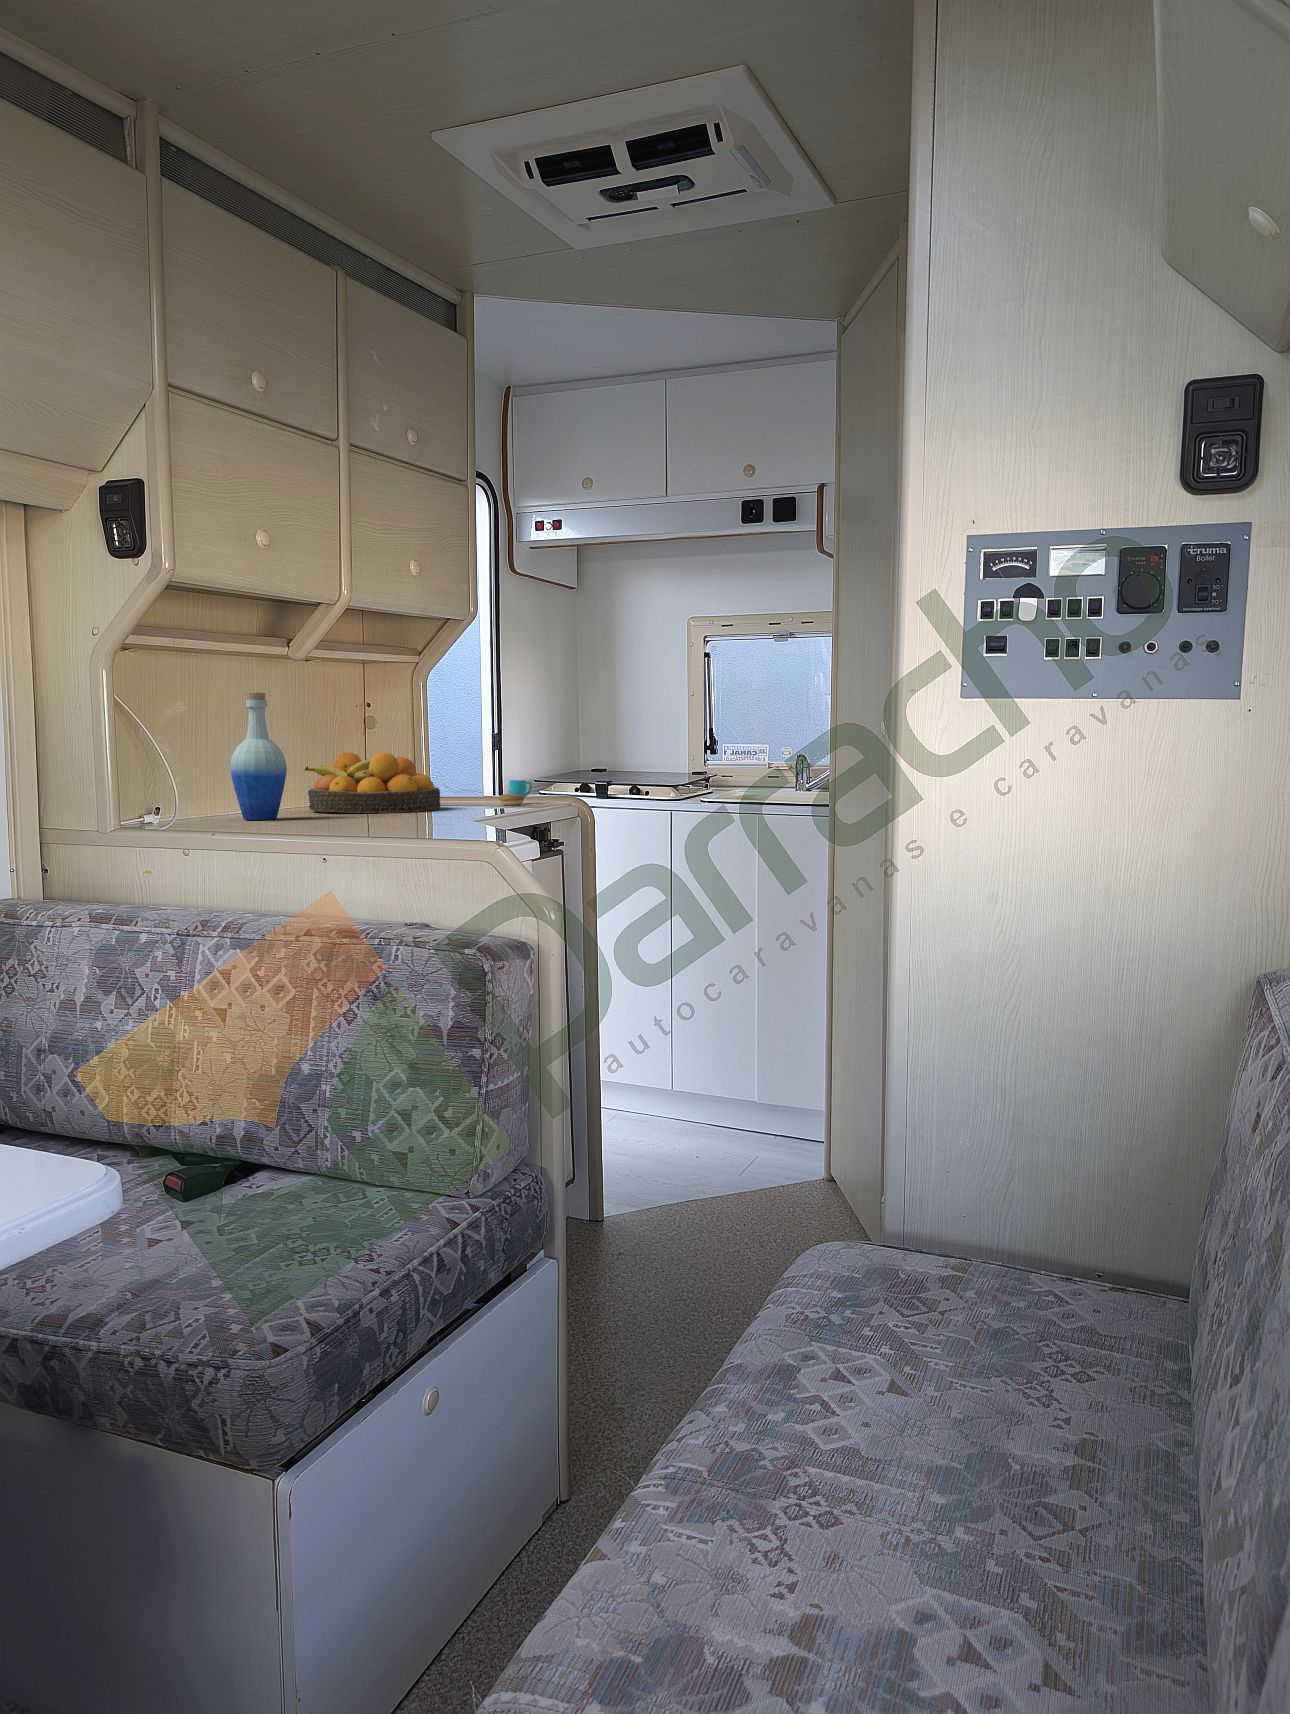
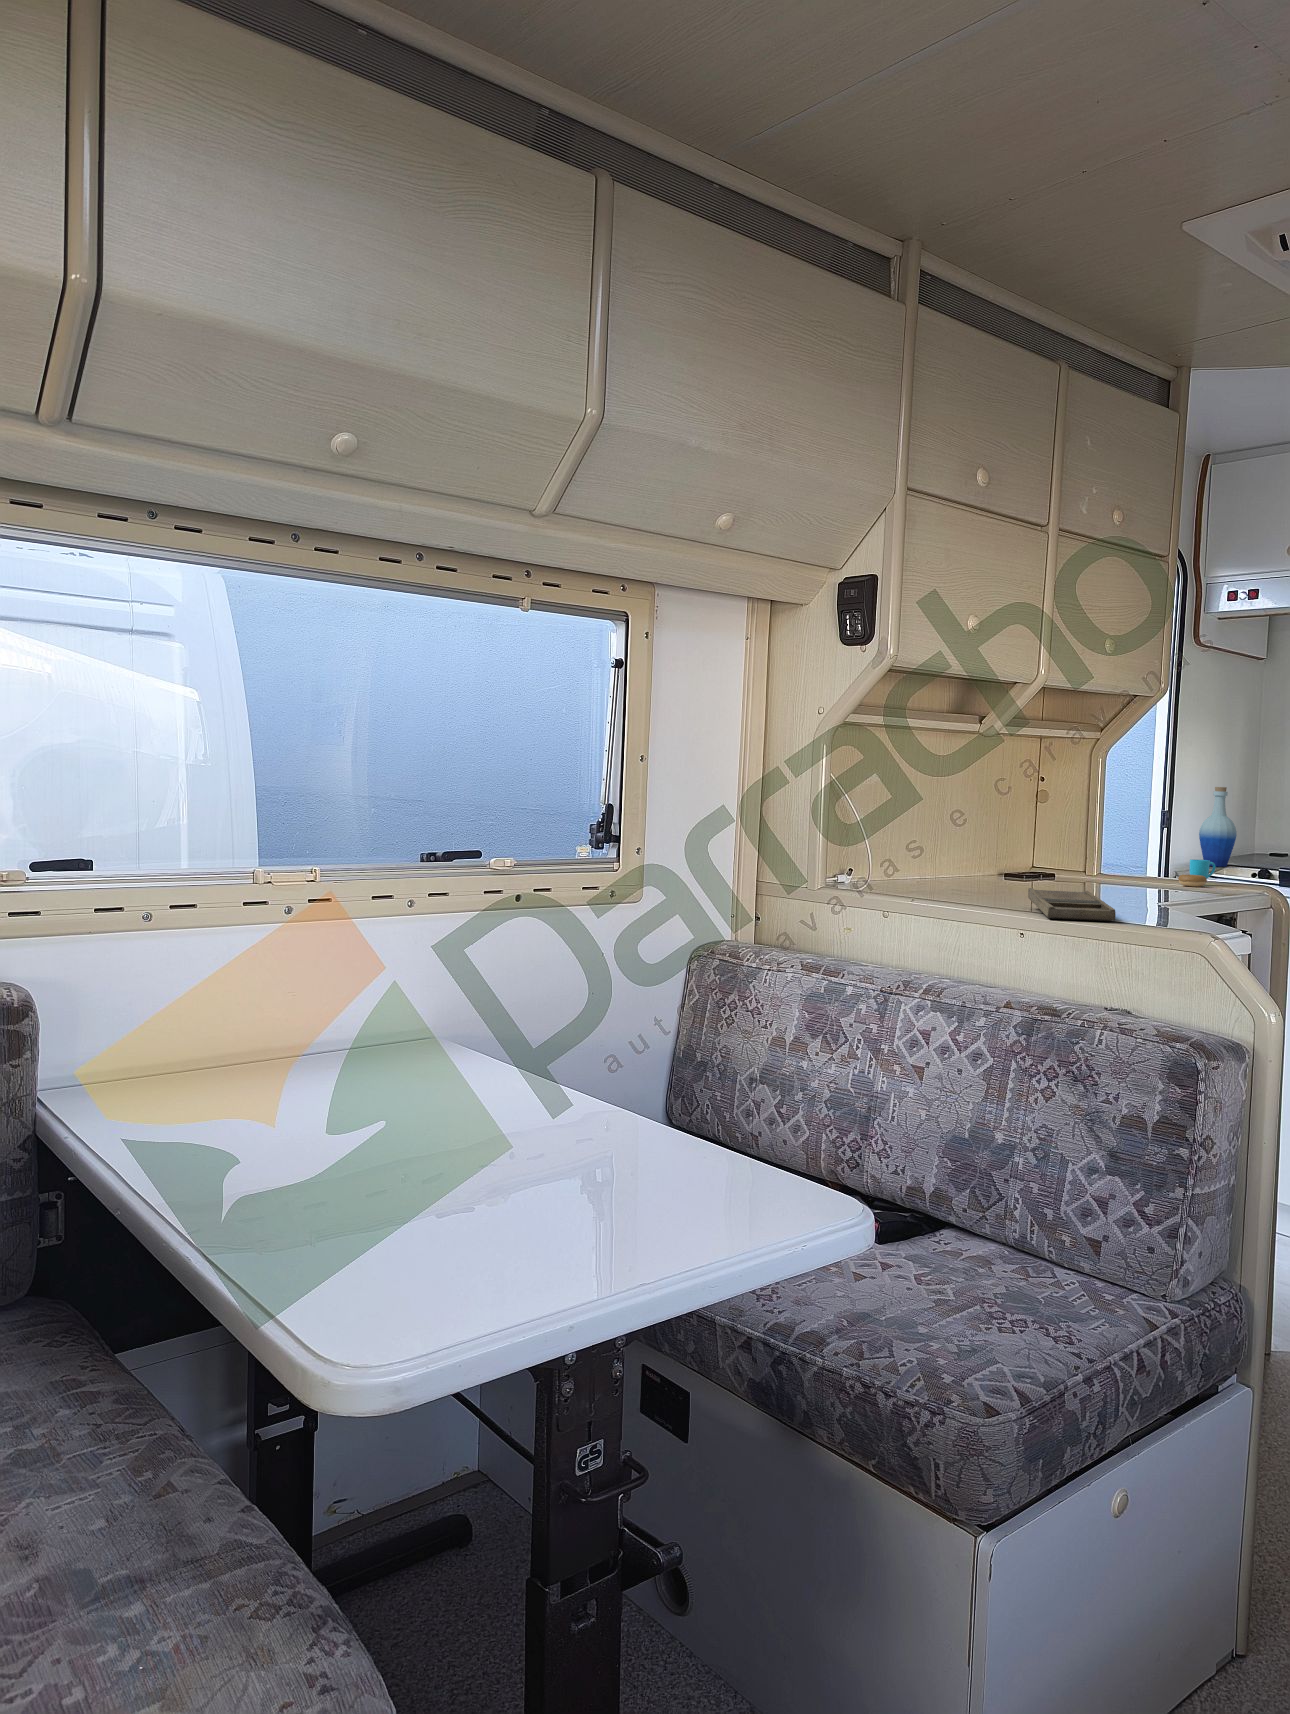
bottle: present [230,693,287,820] -> present [1199,787,1237,867]
fruit bowl: present [305,752,440,813] -> none [978,823,1116,888]
tray: none [333,812,410,841] -> present [1028,888,1115,921]

